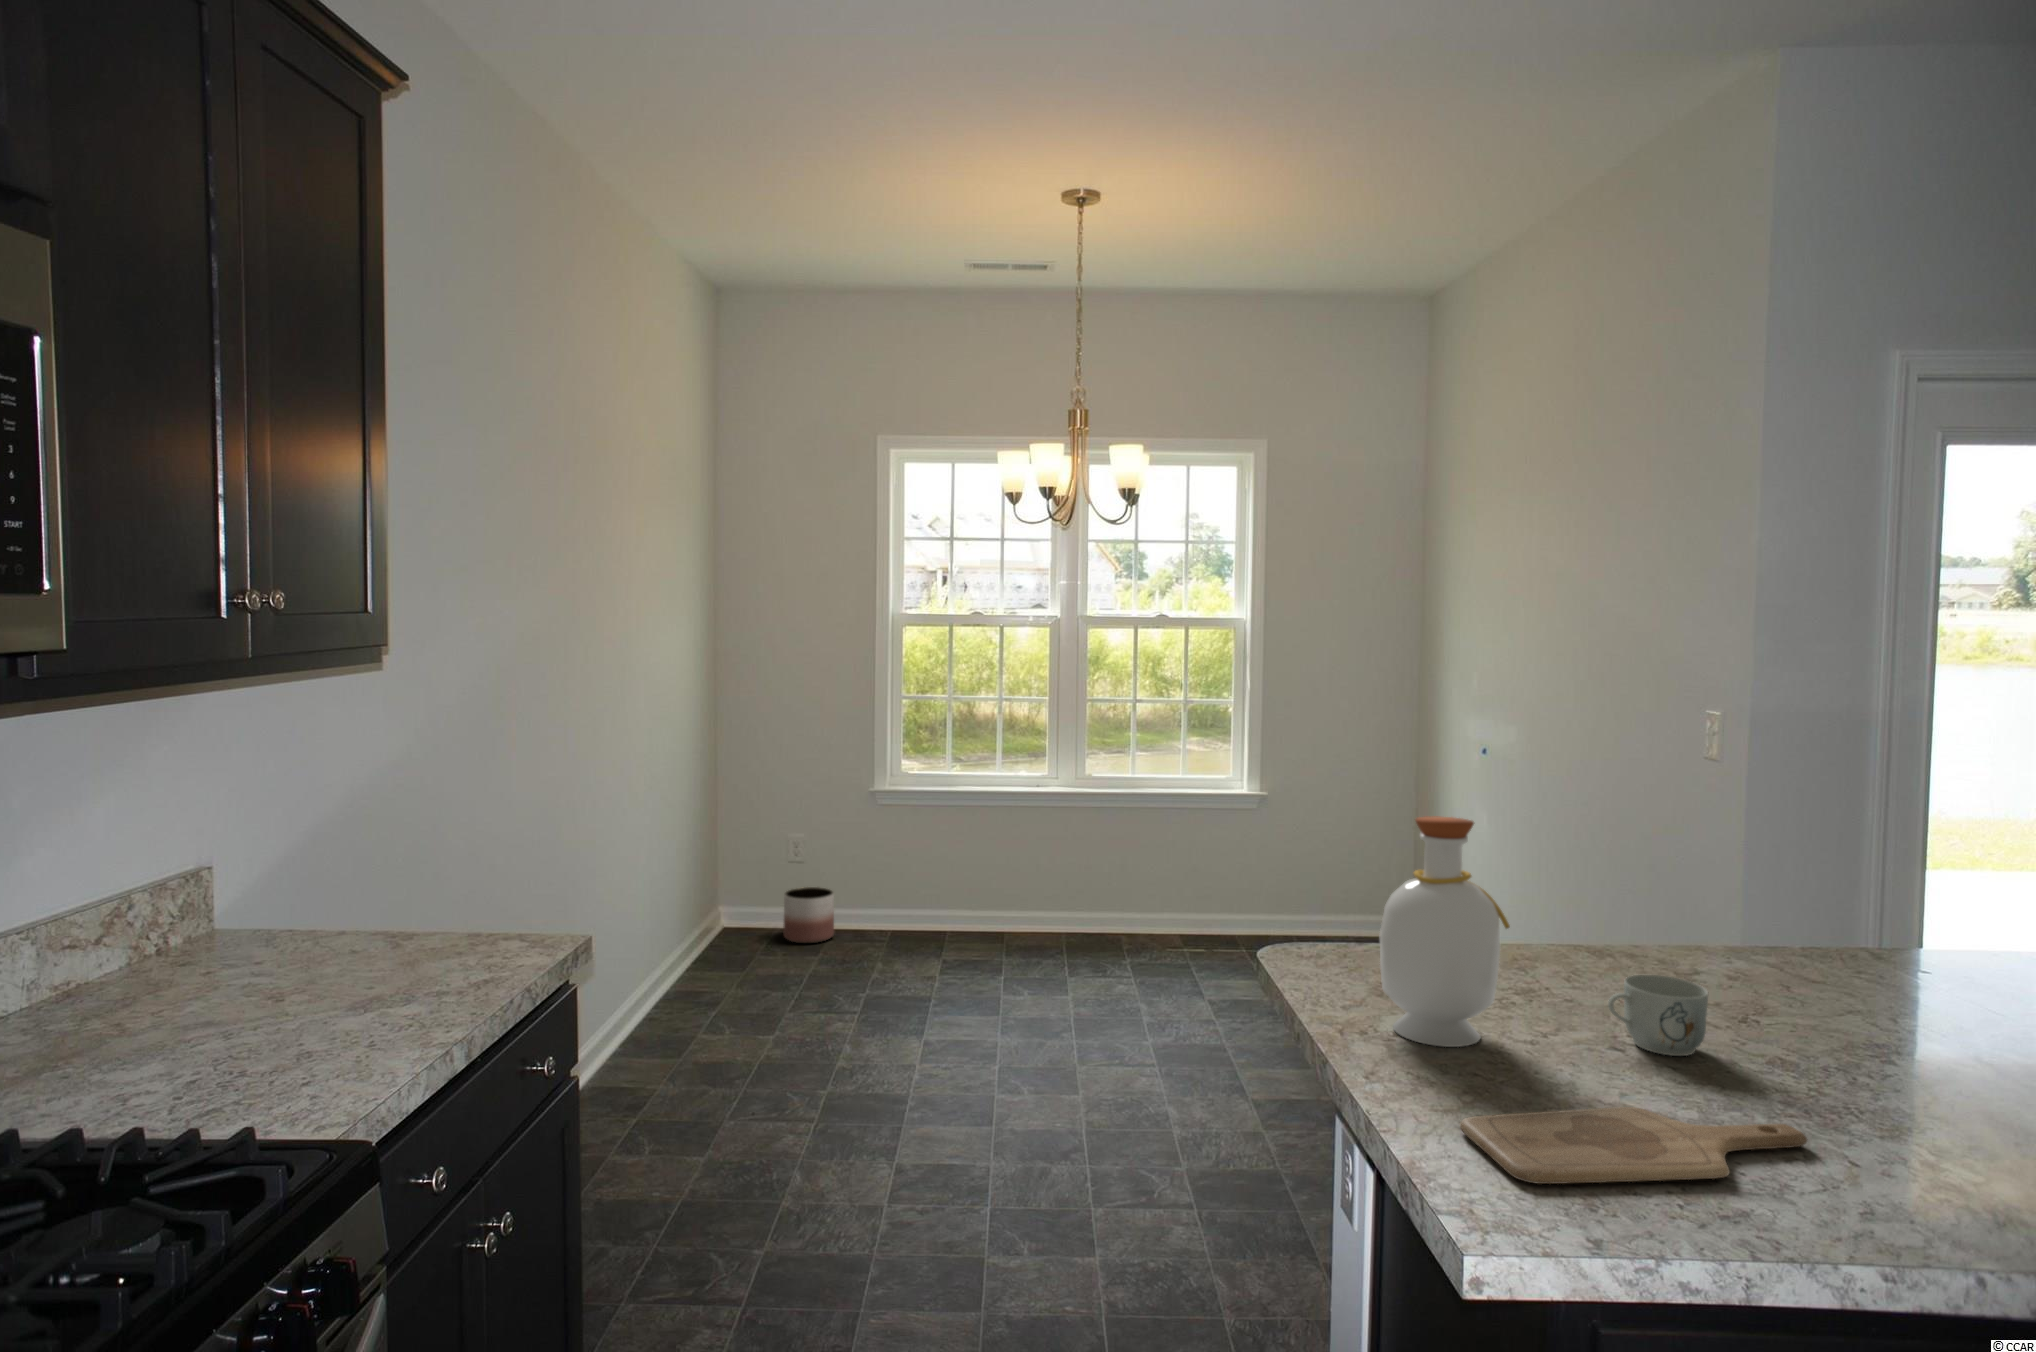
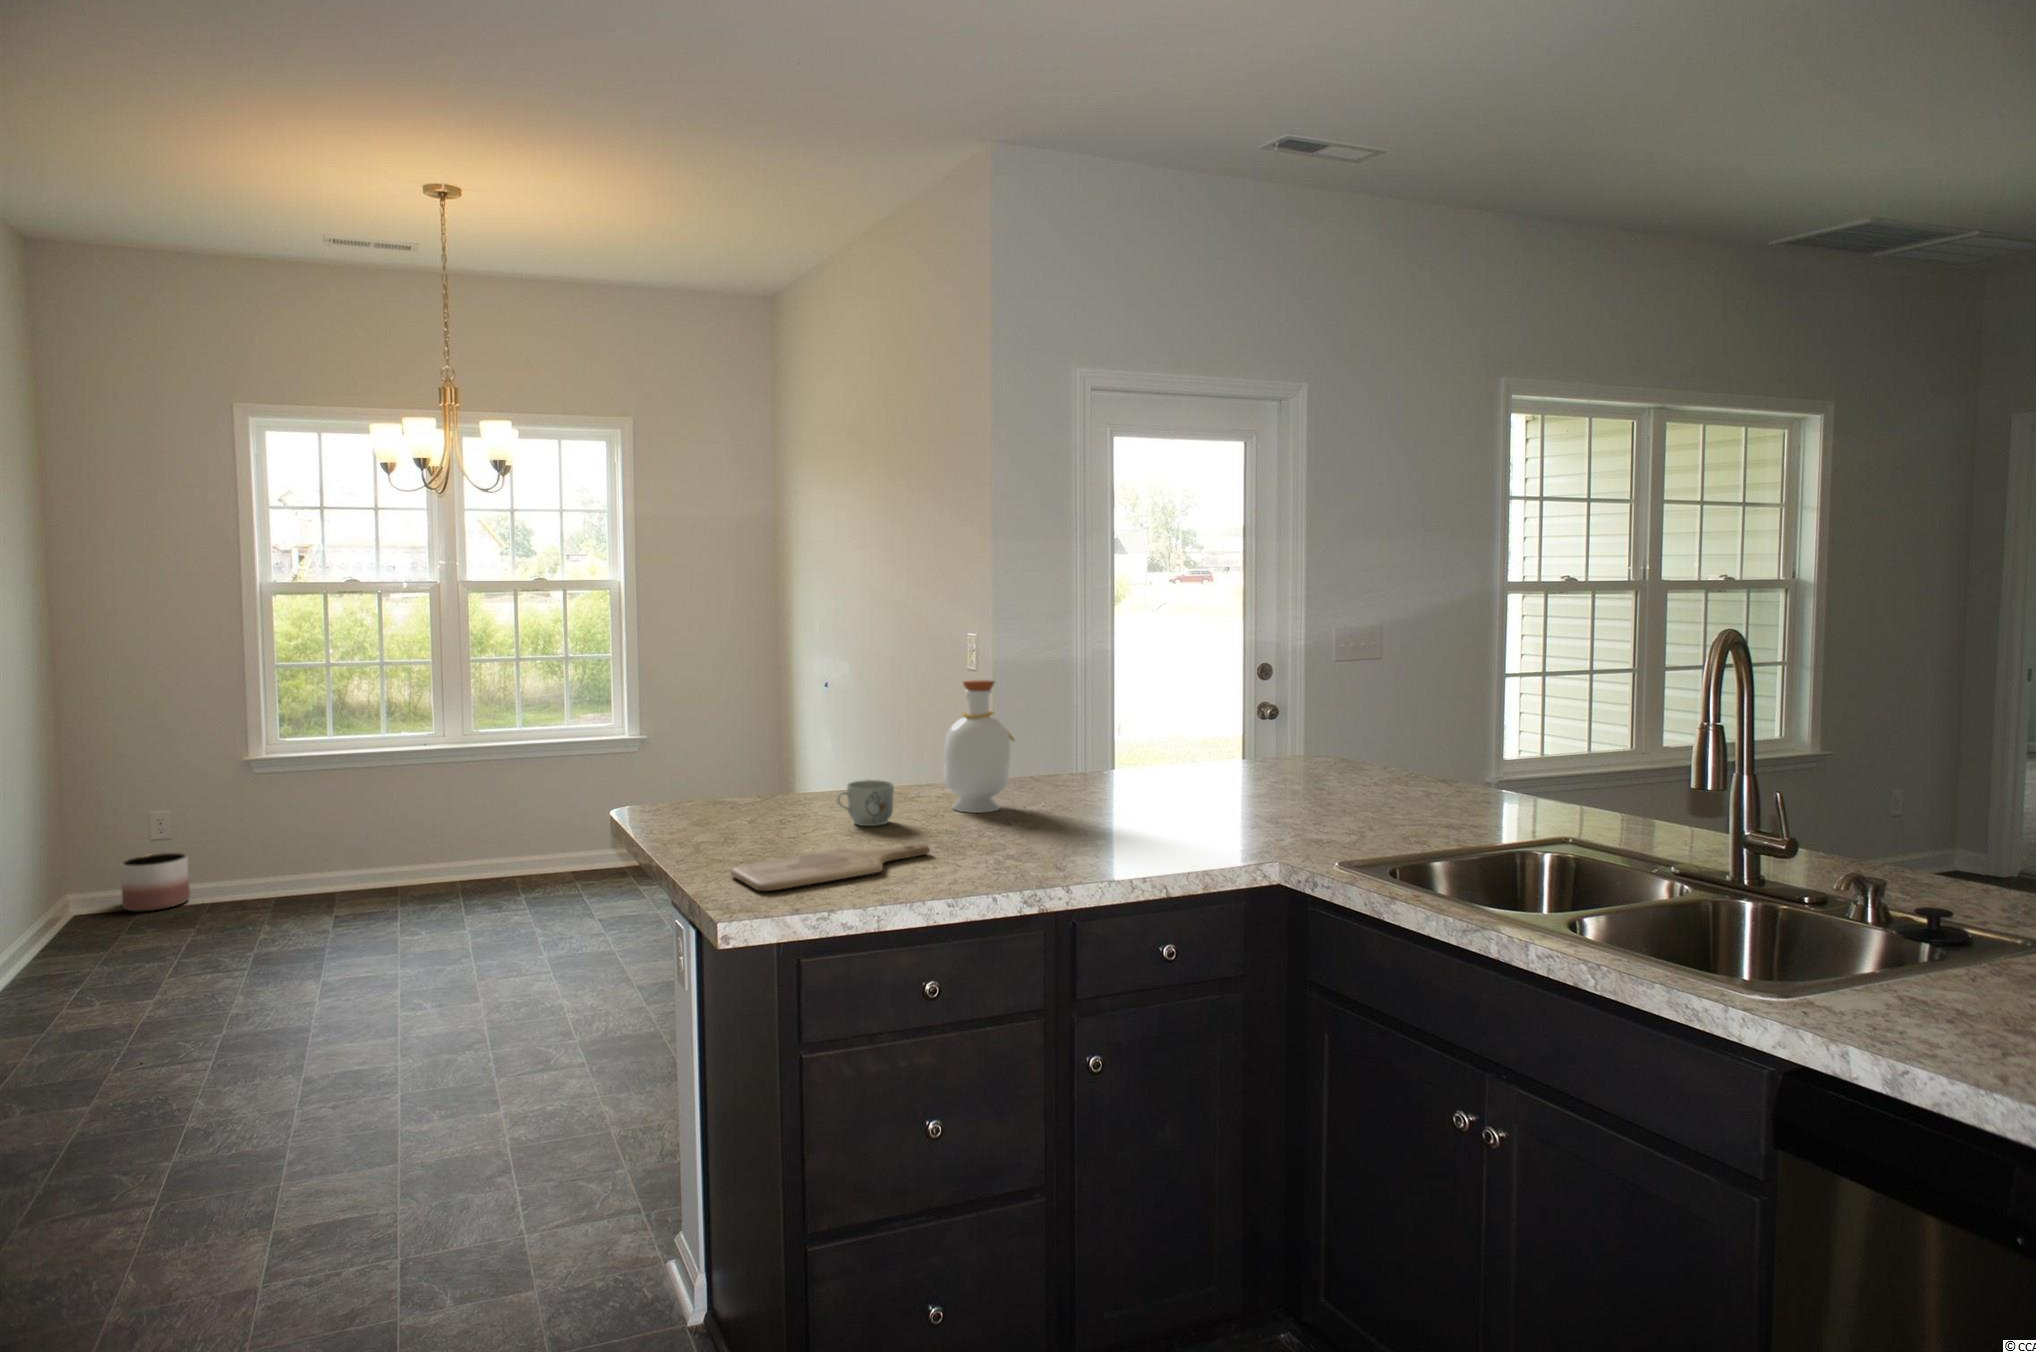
bottle: present [1380,817,1510,1047] -> present [943,680,1014,813]

